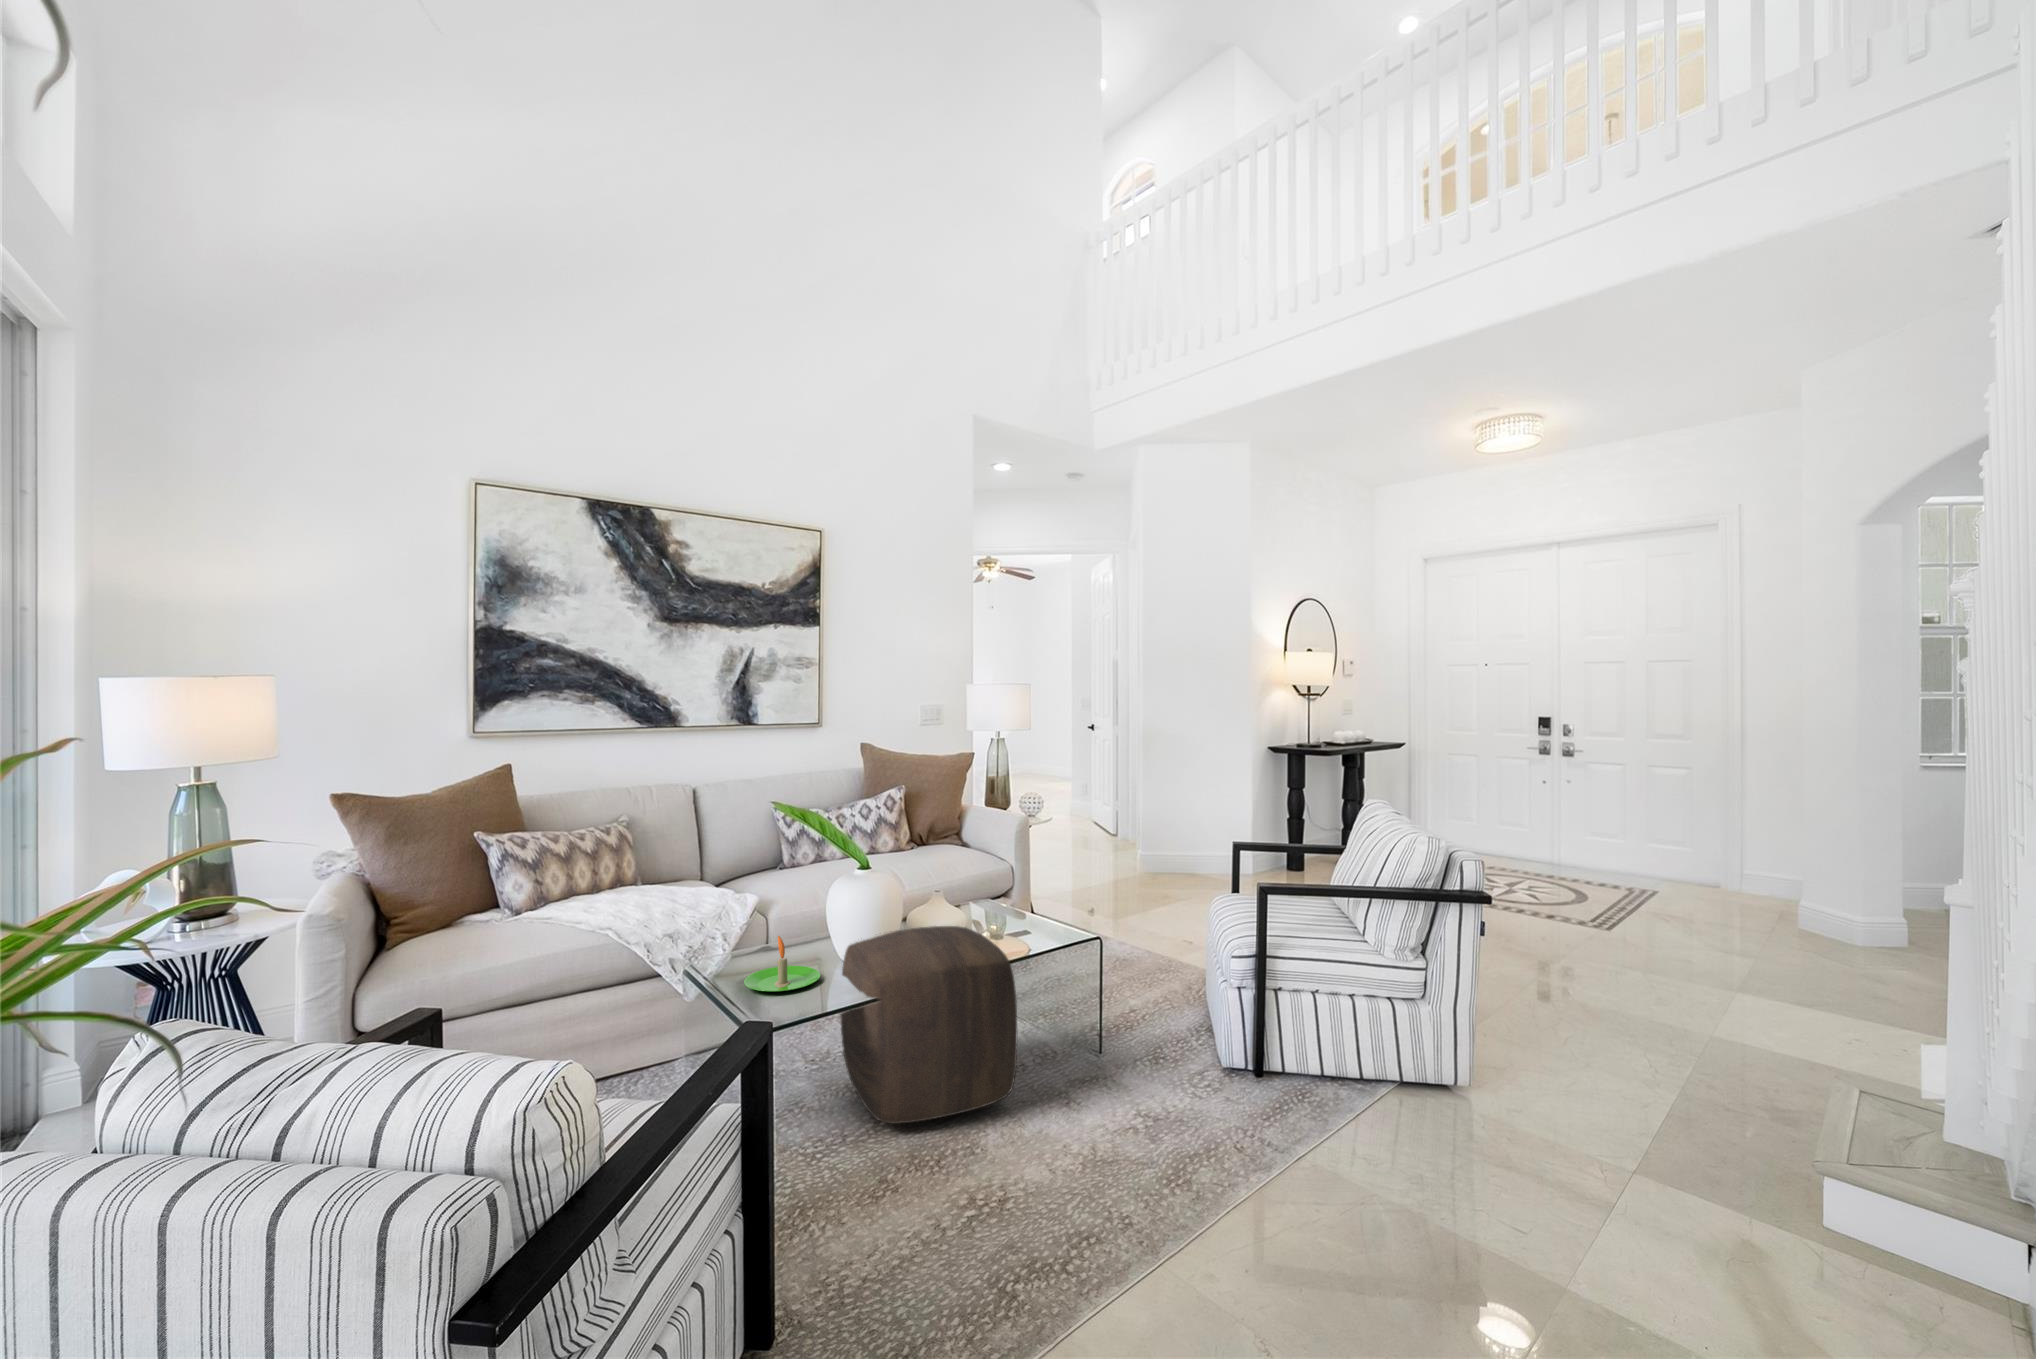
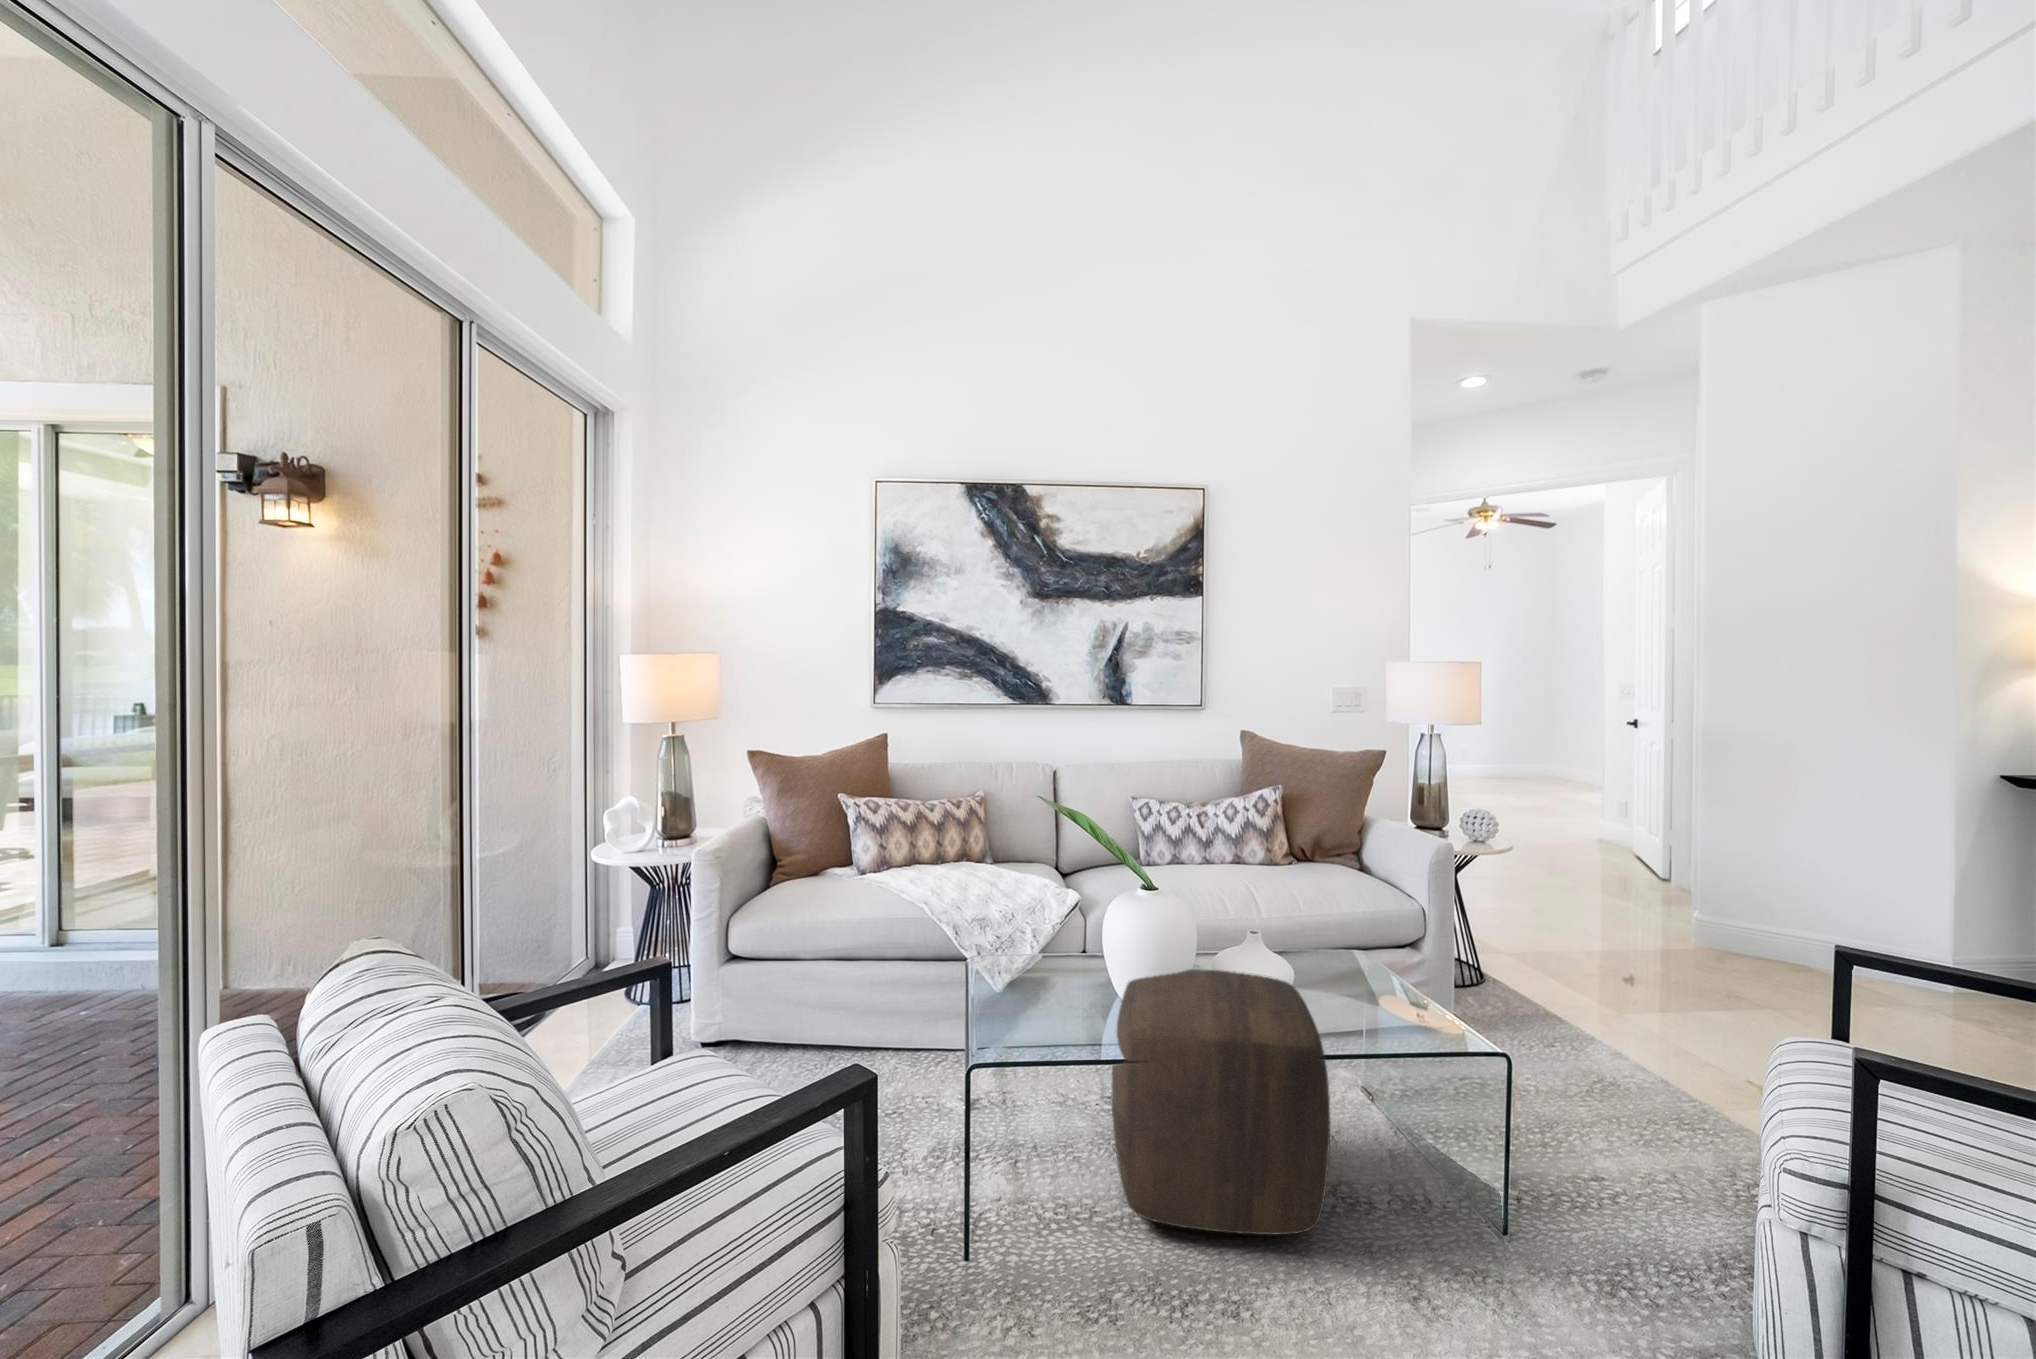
candle: present [744,936,820,992] -> none [1004,951,1090,1019]

